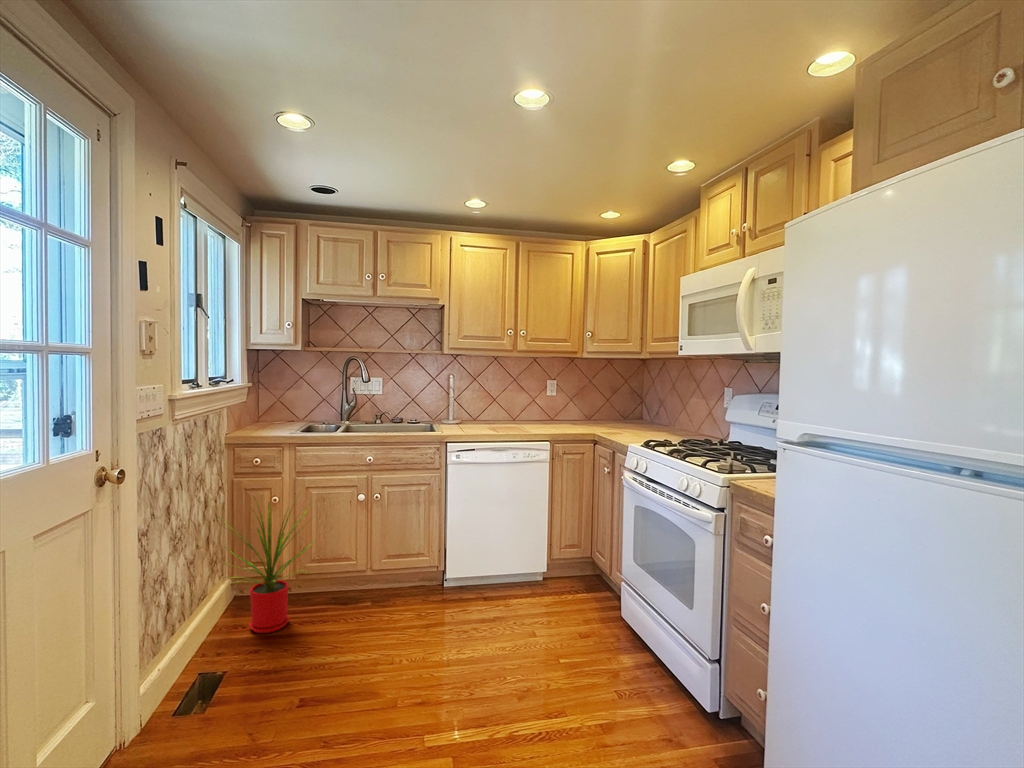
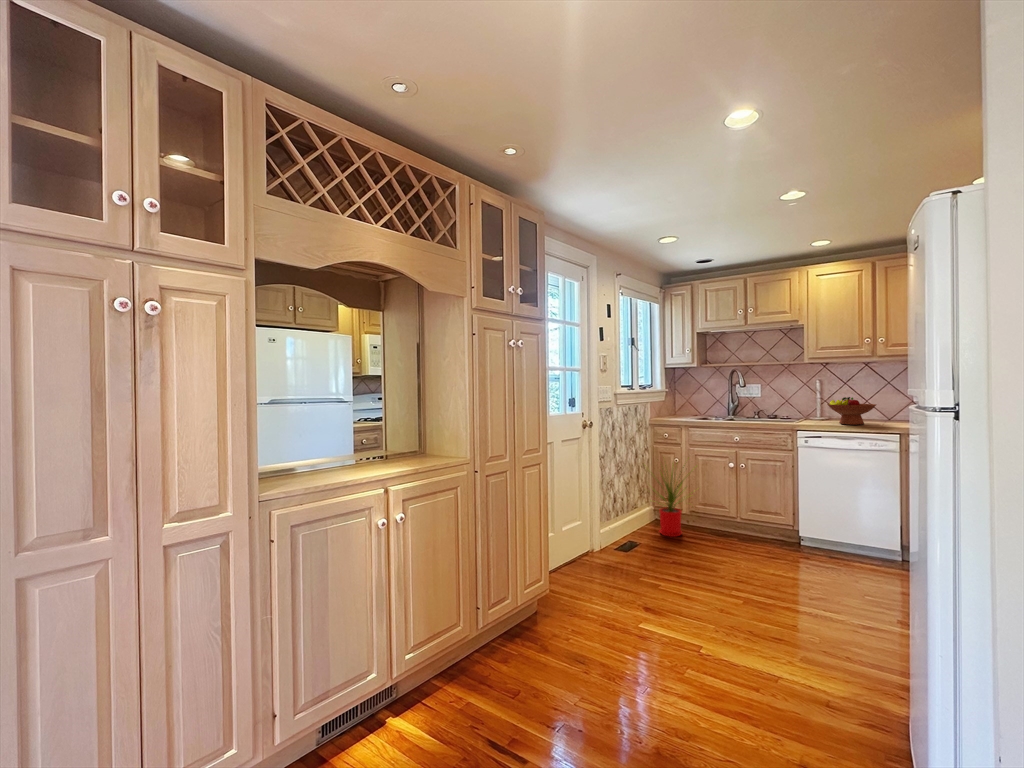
fruit bowl: none [472,397,522,430] -> present [827,397,876,425]

